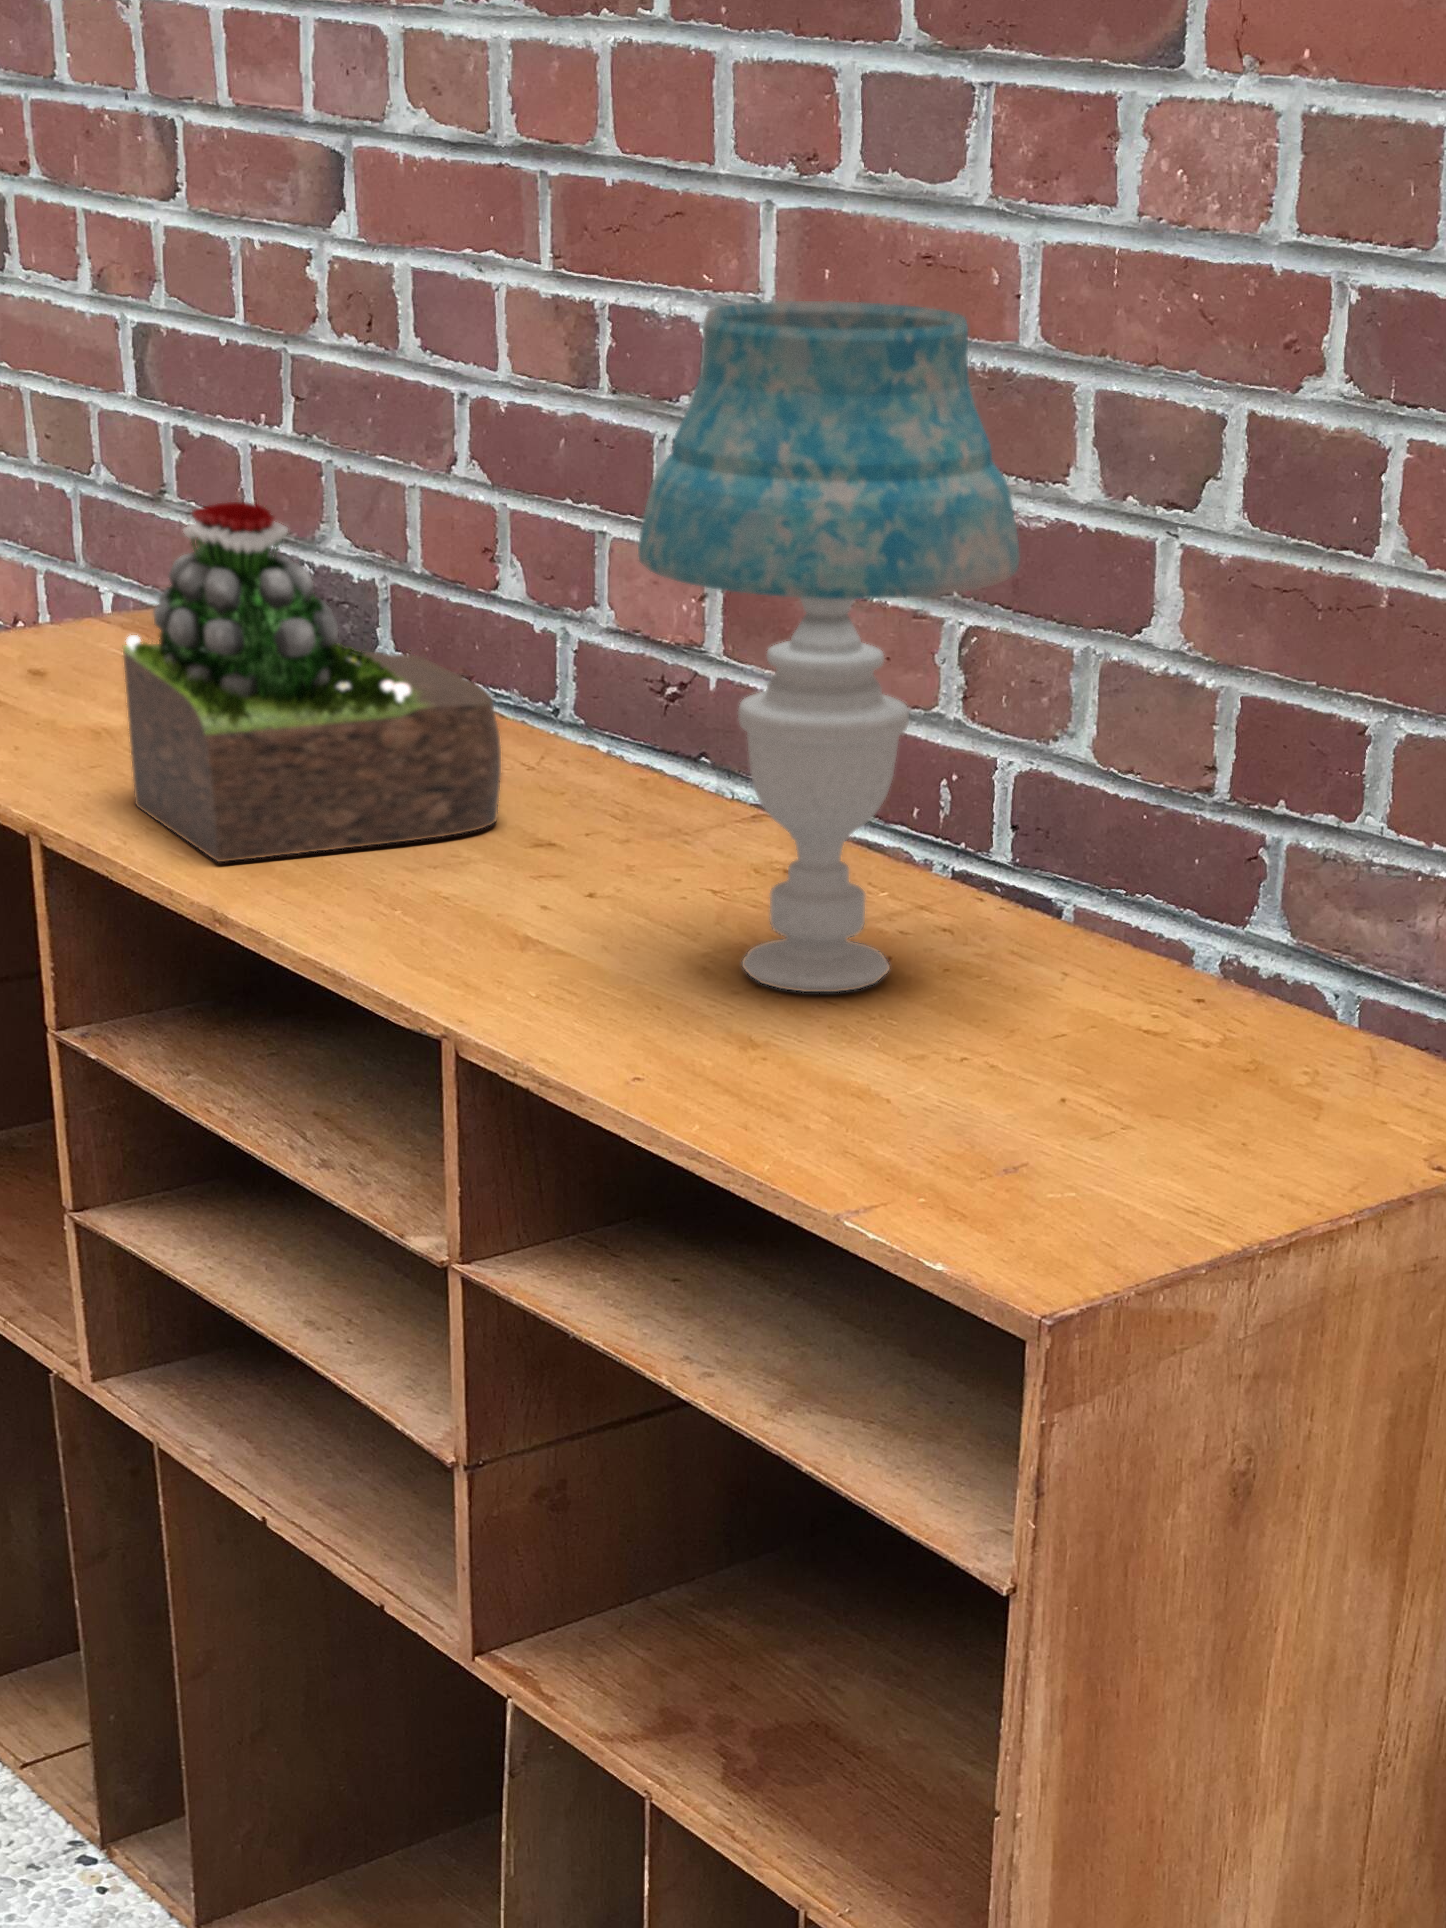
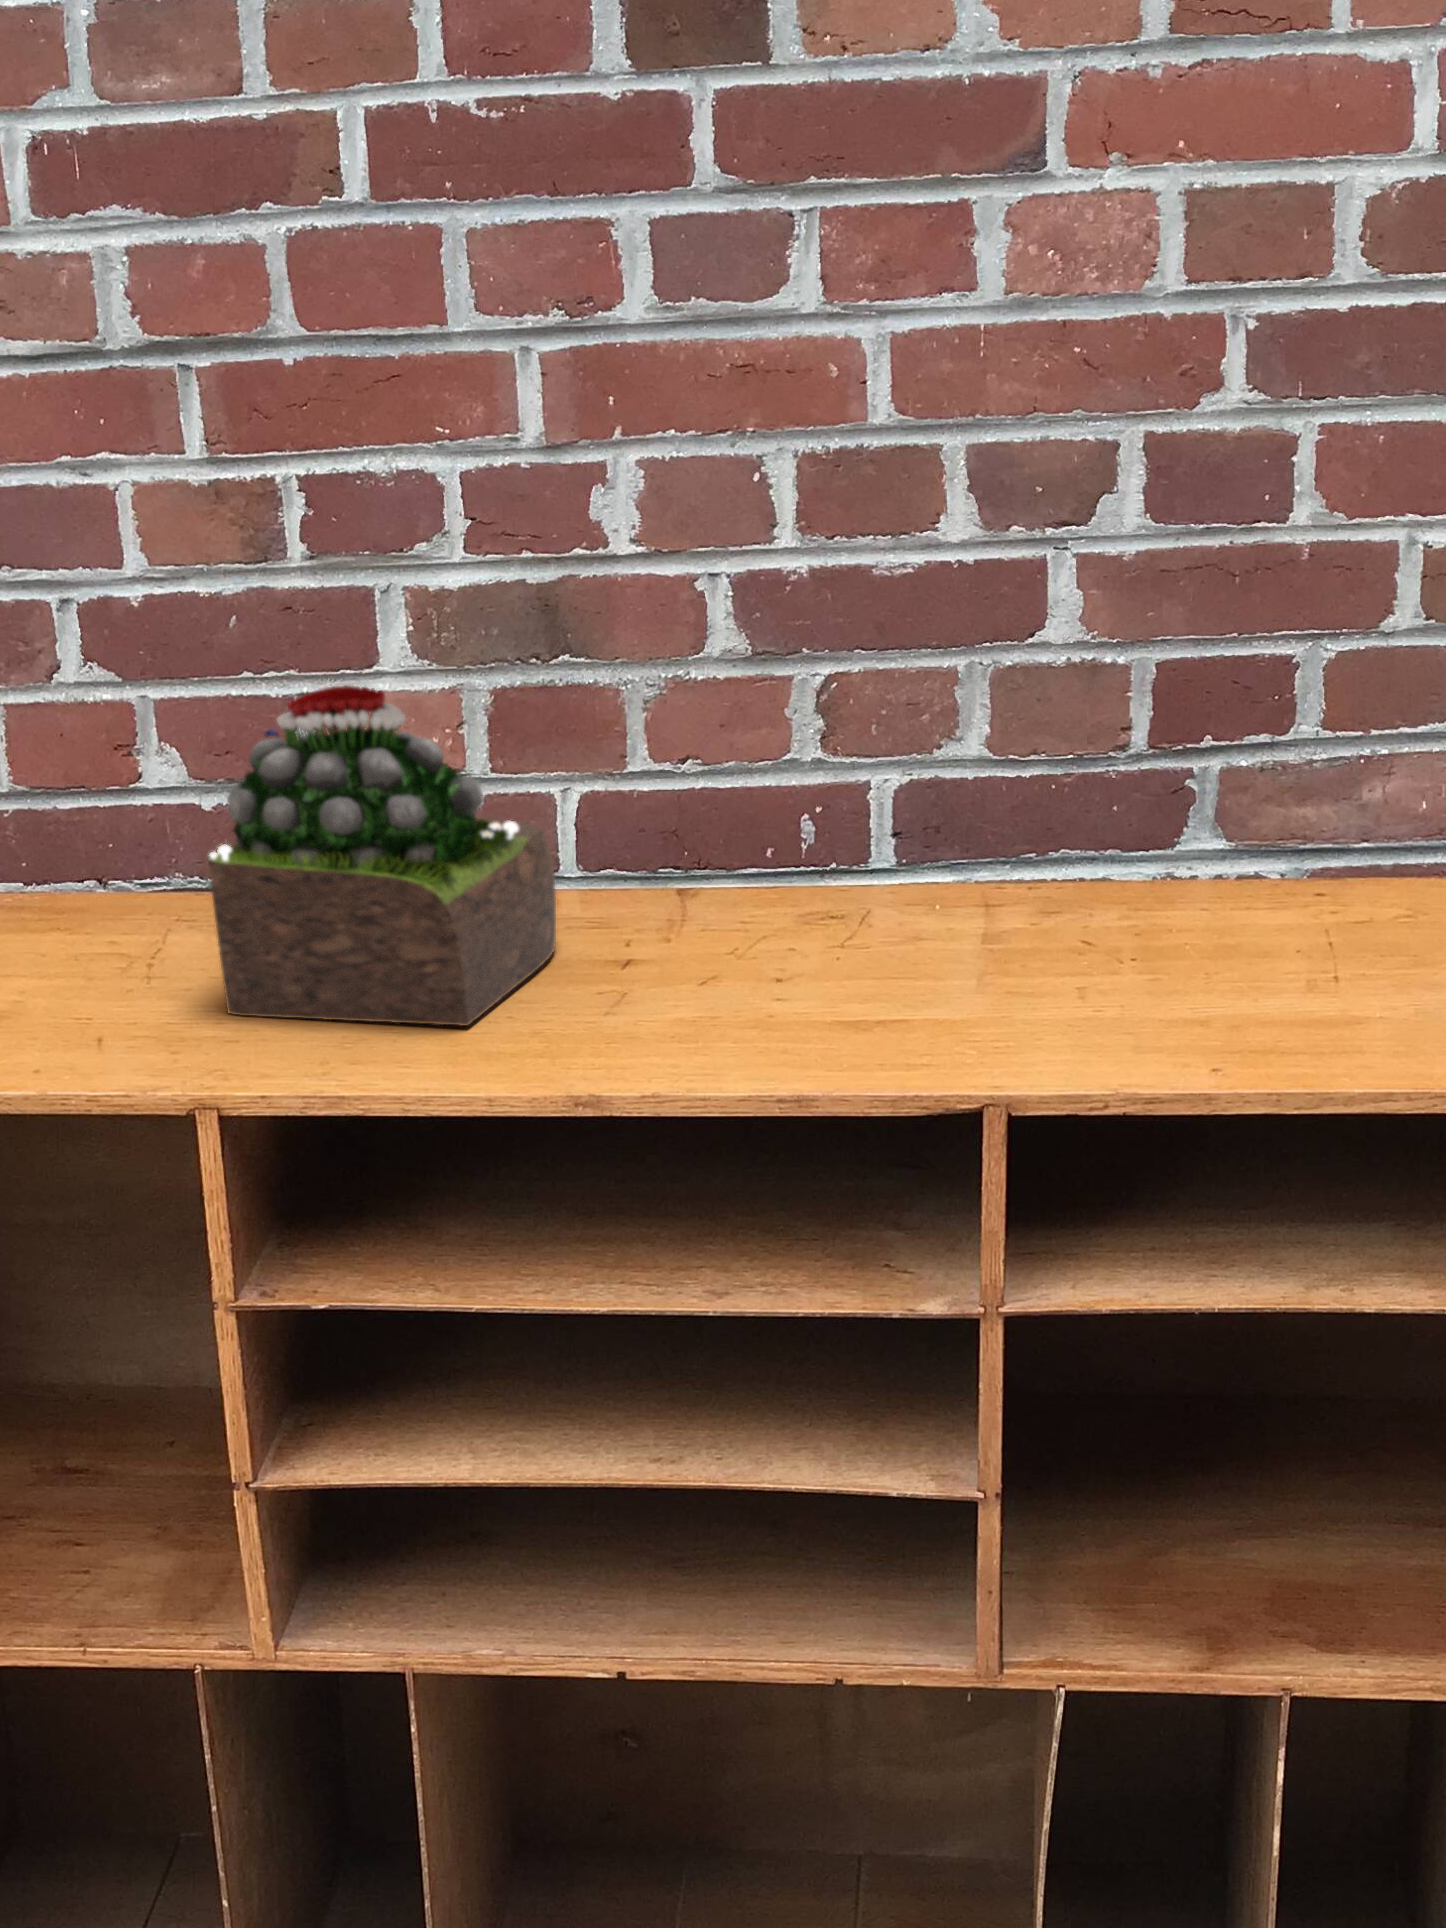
table lamp: present [638,301,1020,992] -> none [924,371,1263,966]

